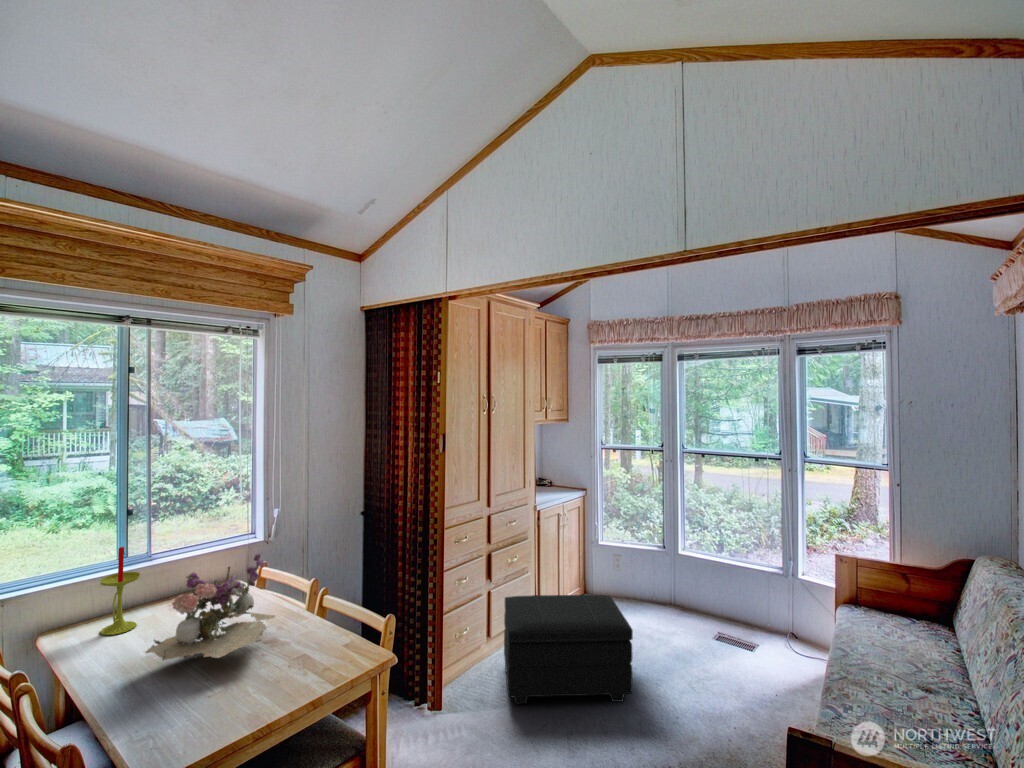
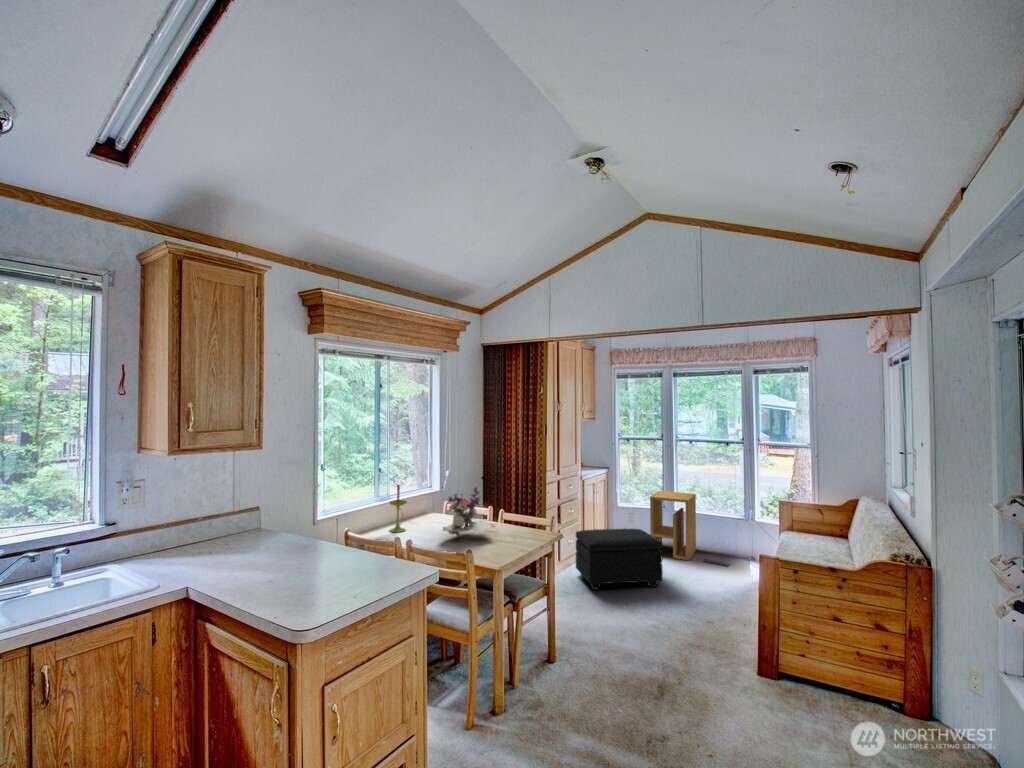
side table: none [634,524,706,639] -> present [650,491,696,560]

